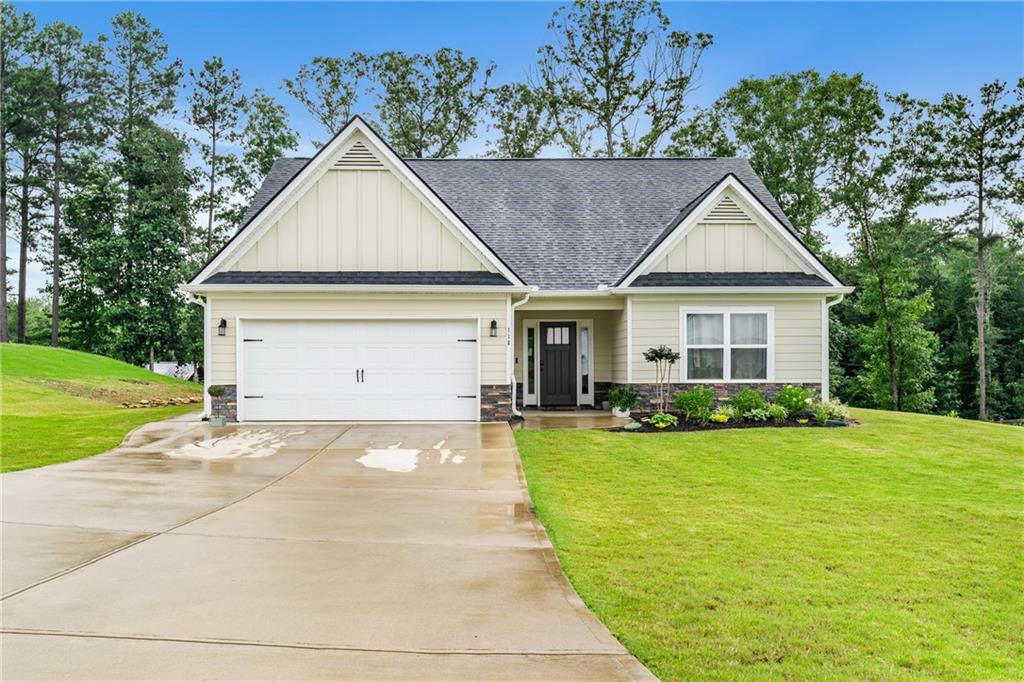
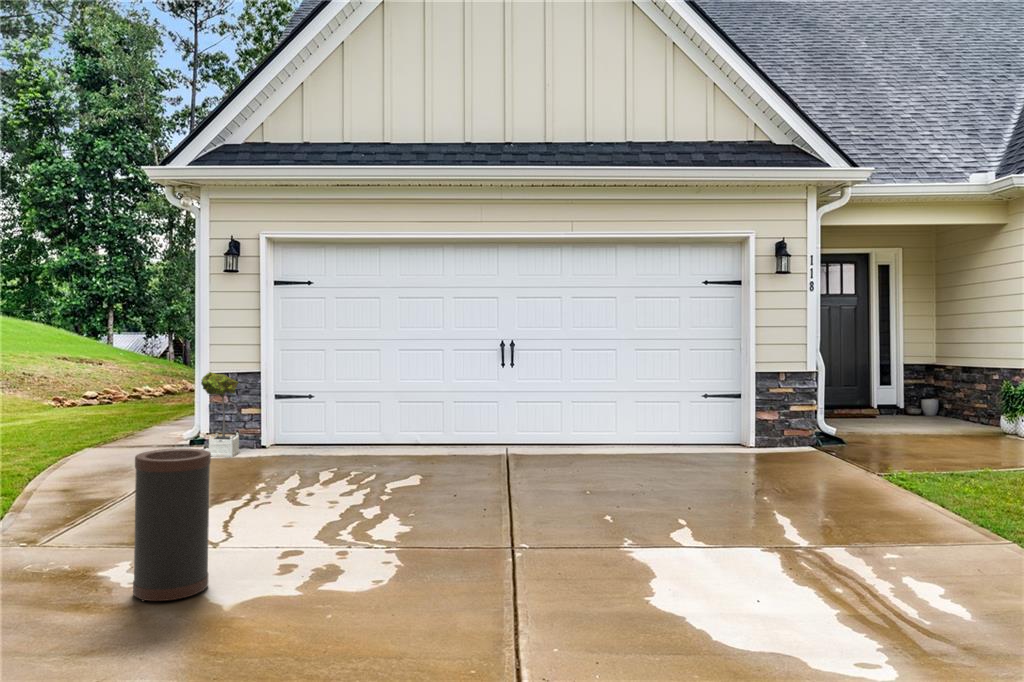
trash can: none [179,409,205,457] -> present [133,448,211,601]

